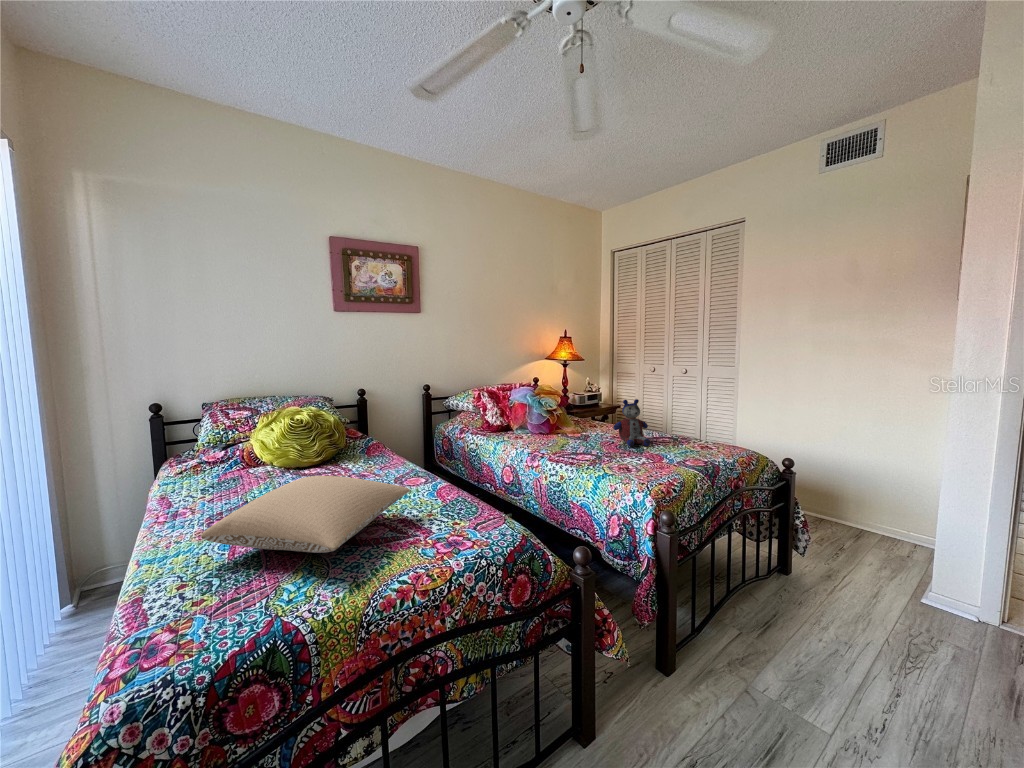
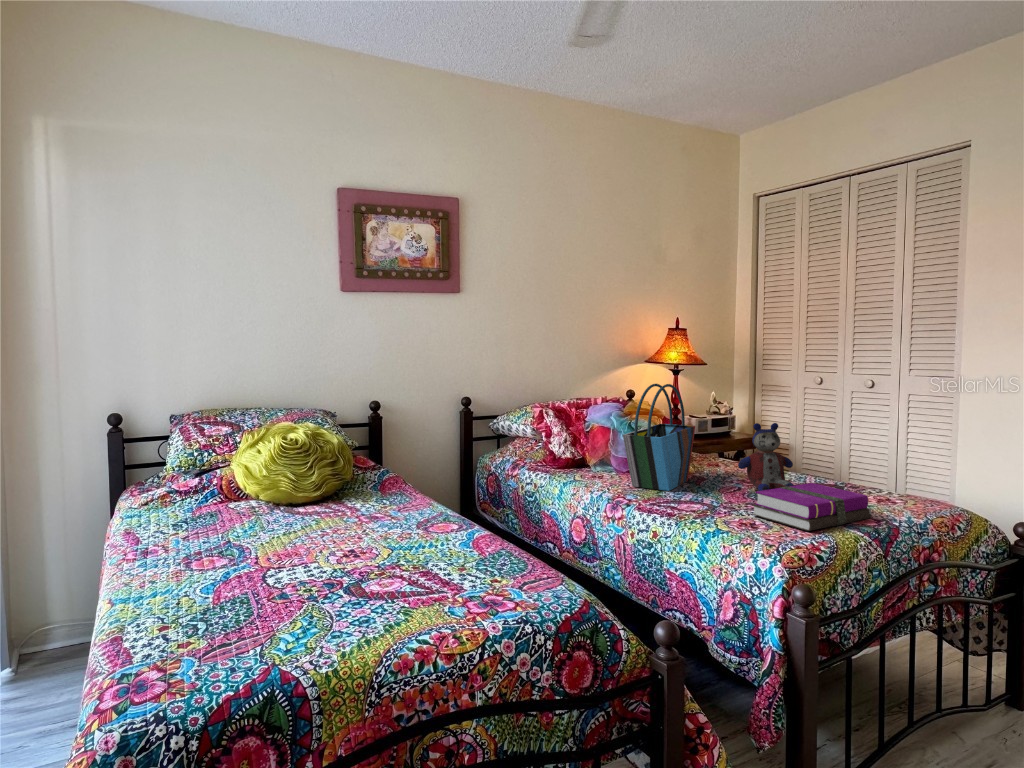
tote bag: none [538,374,584,446] -> present [623,384,695,491]
hardback book: none [626,439,702,473] -> present [752,483,871,531]
pillow: present [201,476,410,553] -> none [185,509,435,598]

